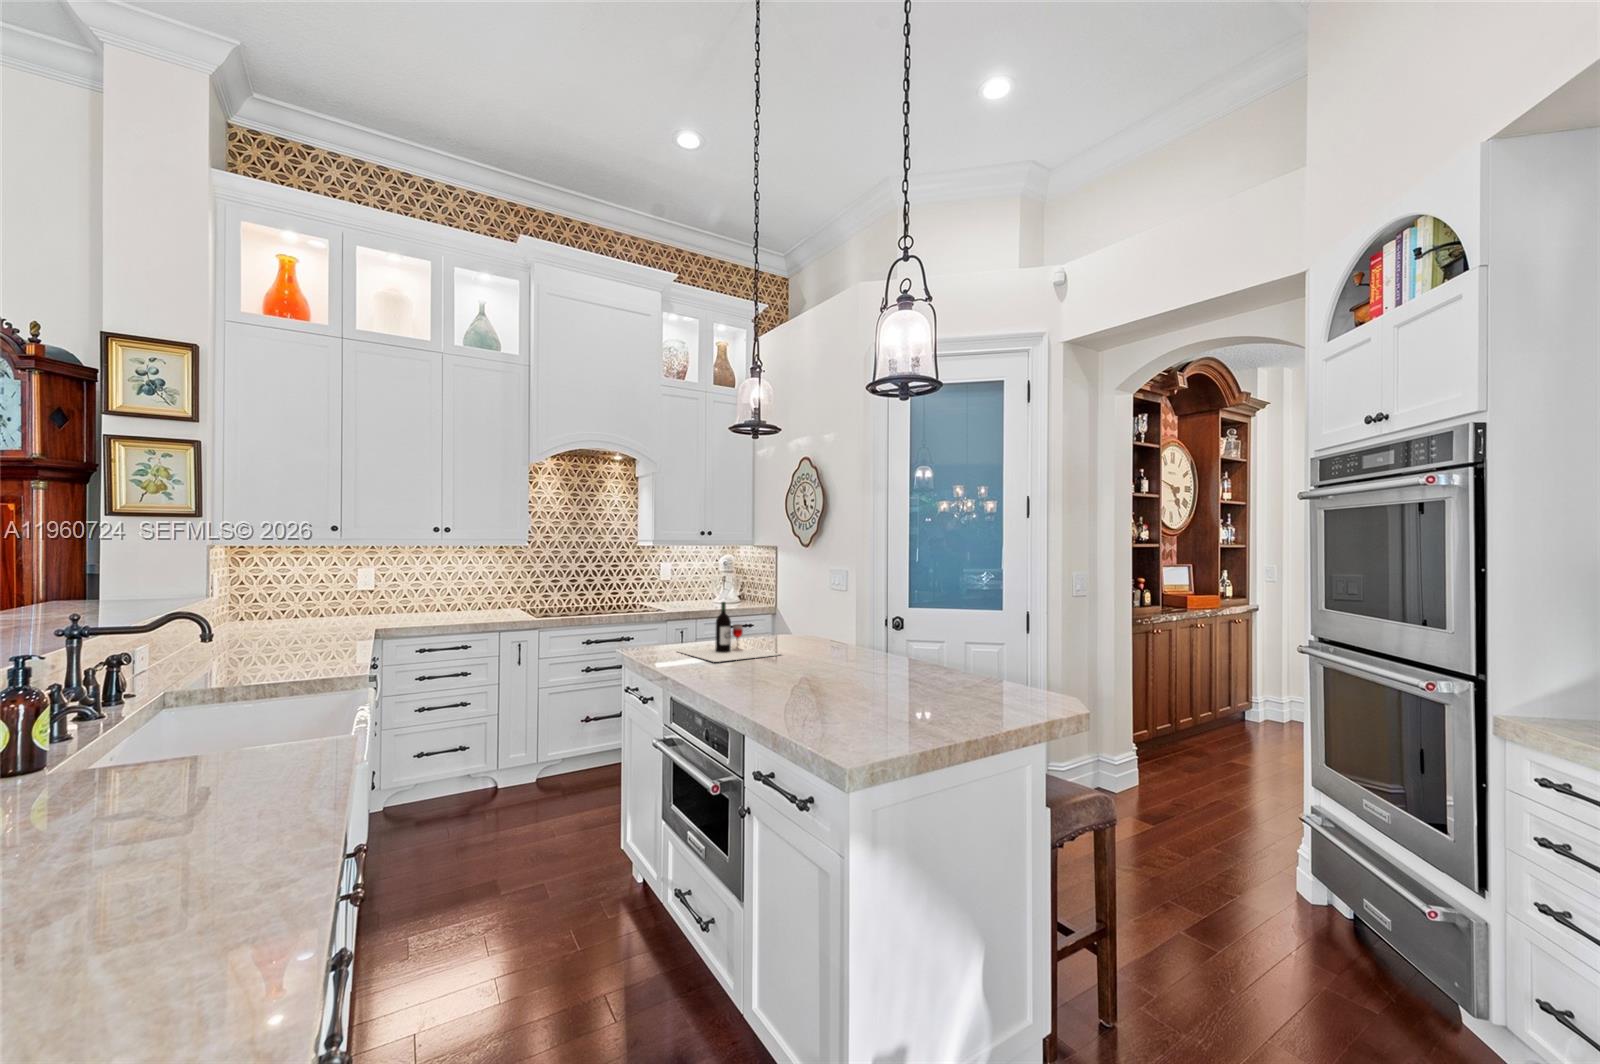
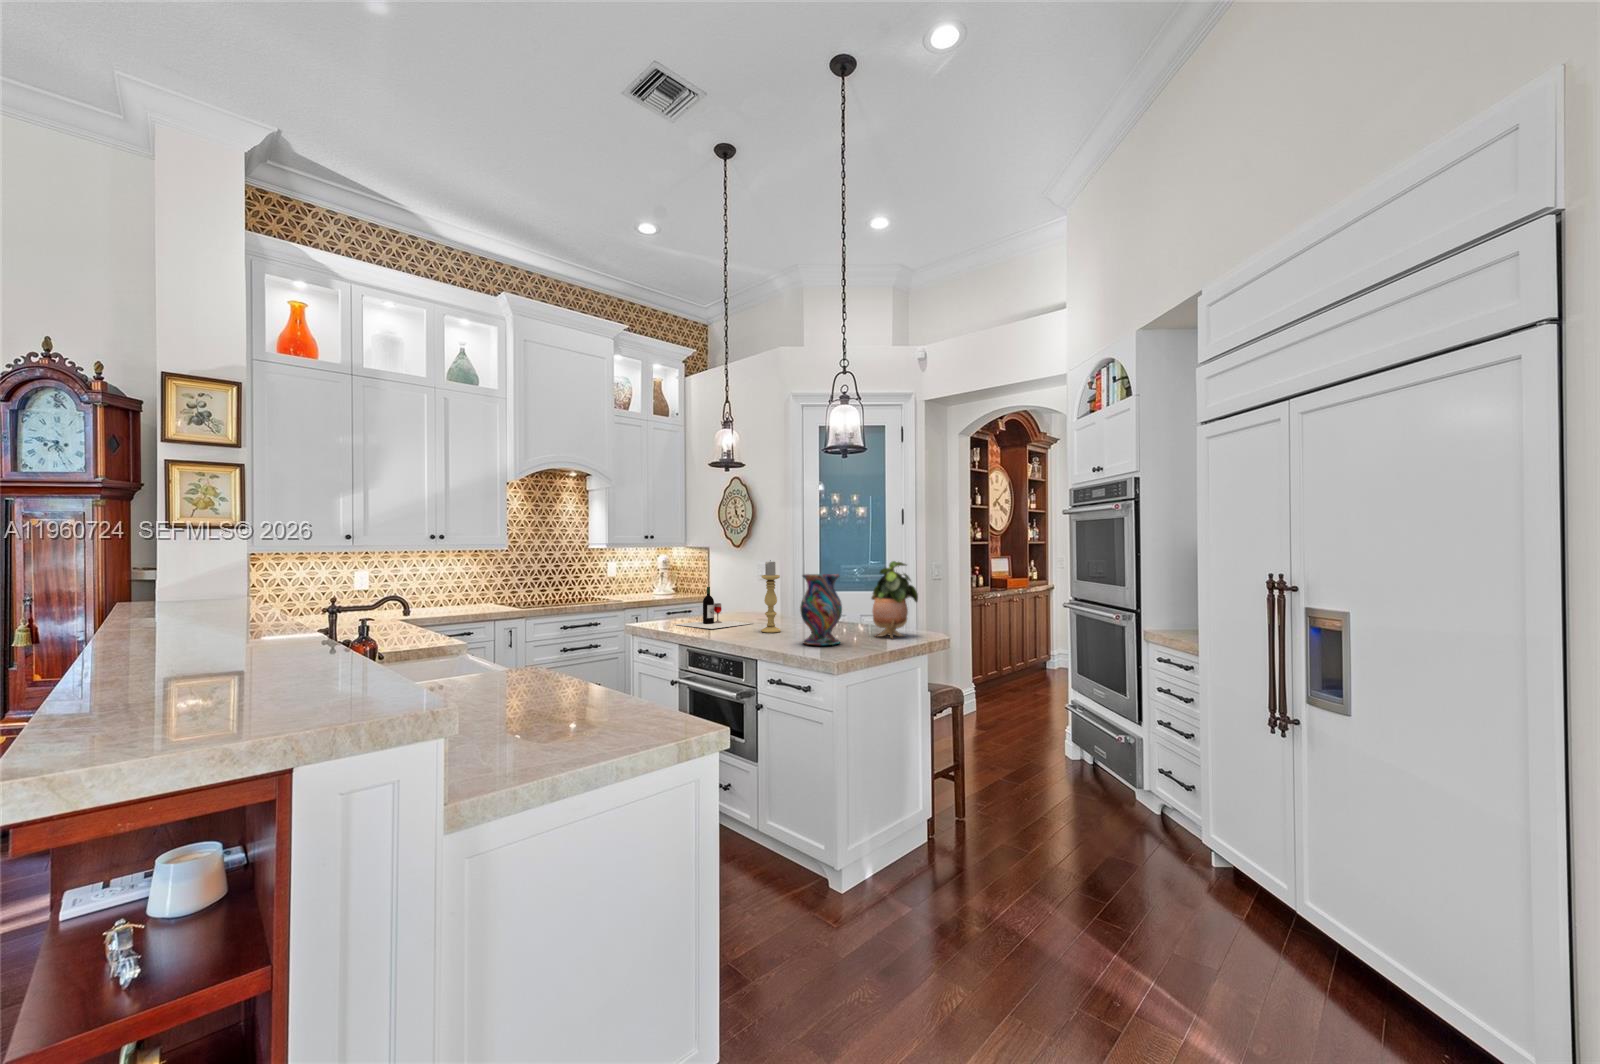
candle holder: none [779,567,807,673] -> present [761,560,781,633]
potted plant: none [936,573,1009,696] -> present [872,561,918,639]
vase: none [814,592,879,705] -> present [800,574,842,645]

